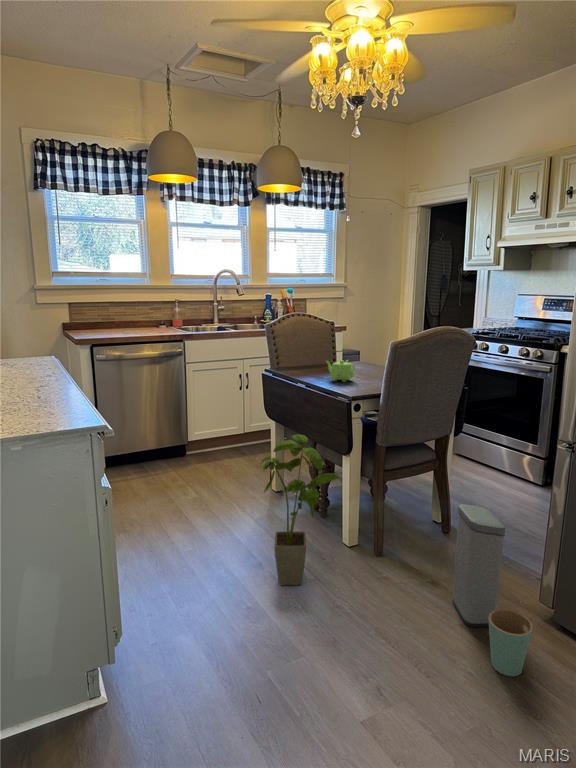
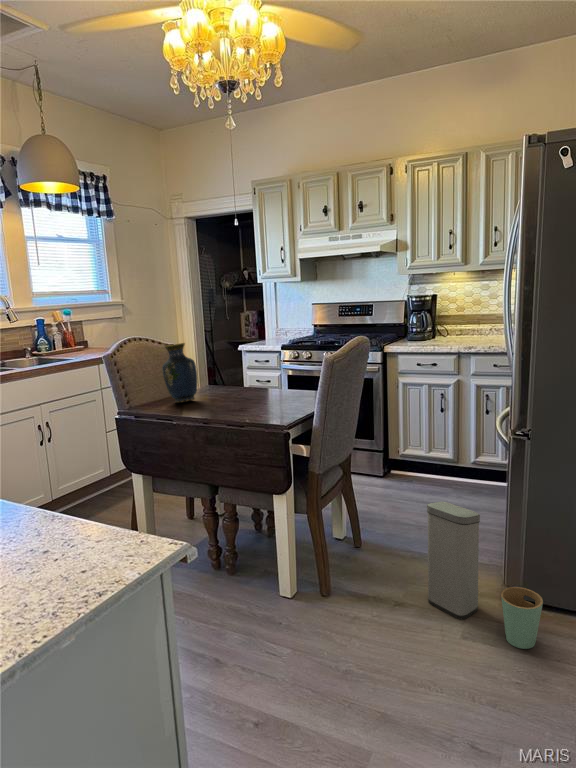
vase: none [293,321,321,370] -> present [162,343,197,403]
teapot: present [326,360,355,382] -> none [223,382,260,408]
house plant: present [261,434,341,585] -> none [223,474,324,662]

